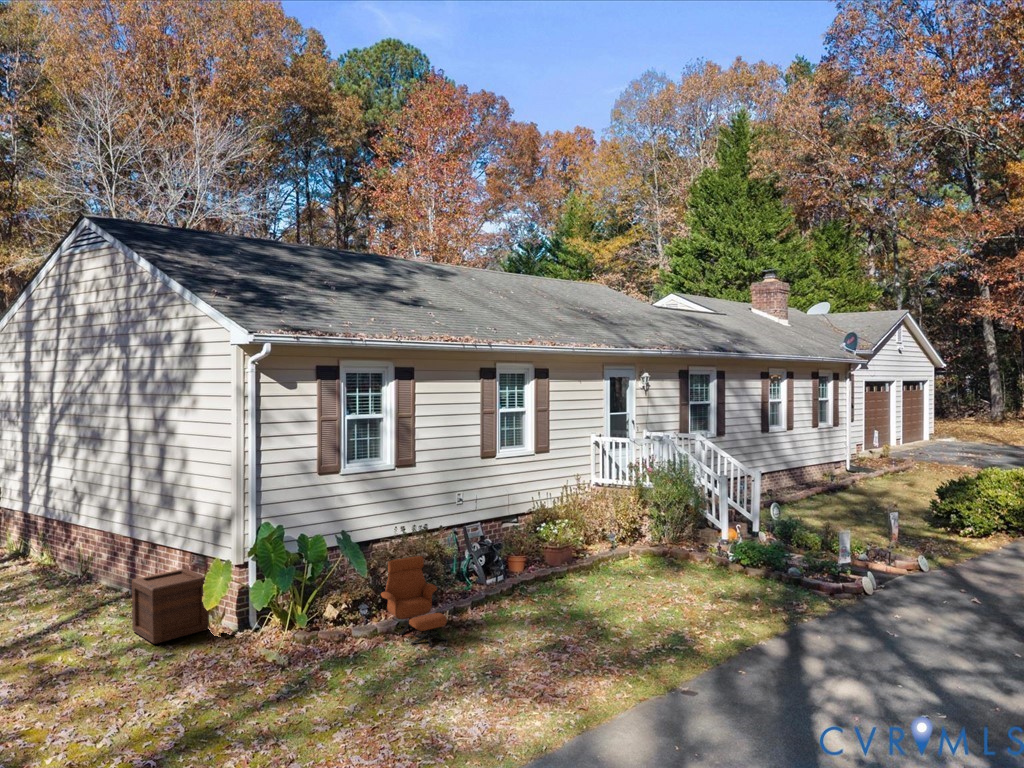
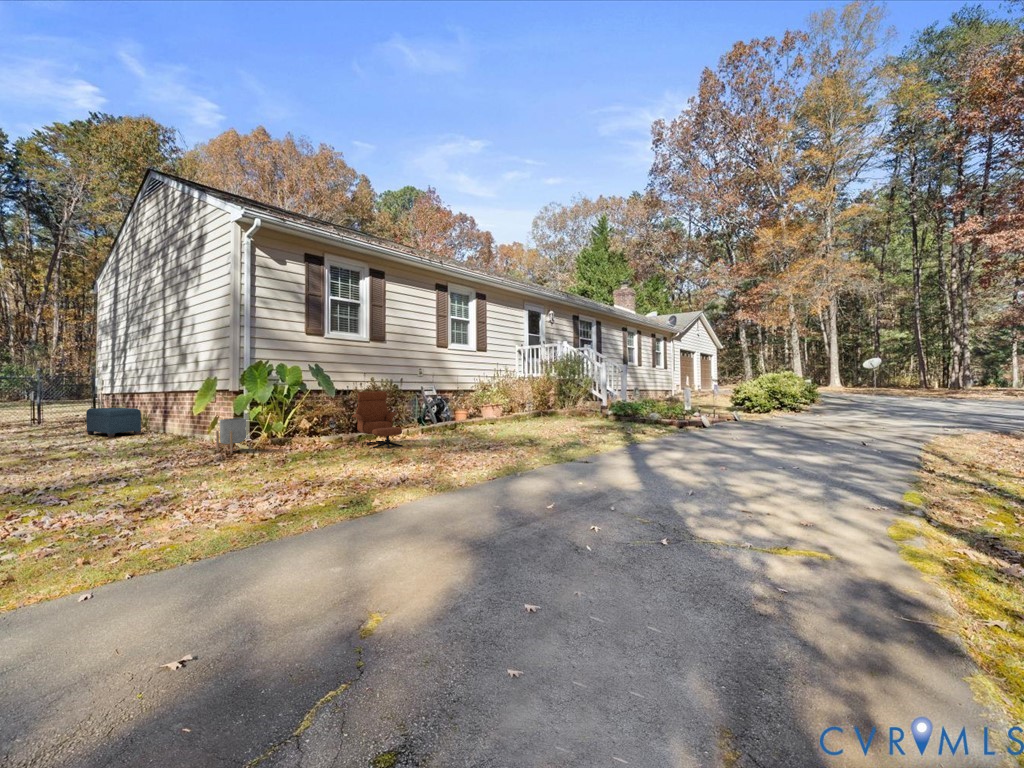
bench: none [37,545,104,594] -> present [86,408,141,437]
wooden crate: present [132,569,209,644] -> none [145,404,212,452]
planter: none [221,600,260,650] -> present [216,418,251,453]

